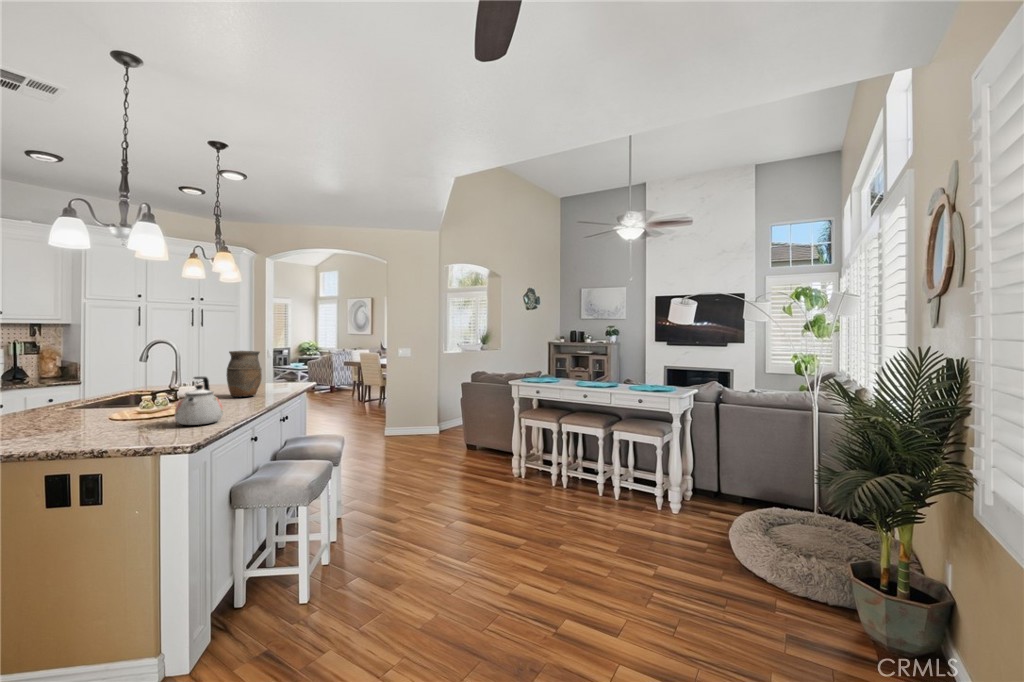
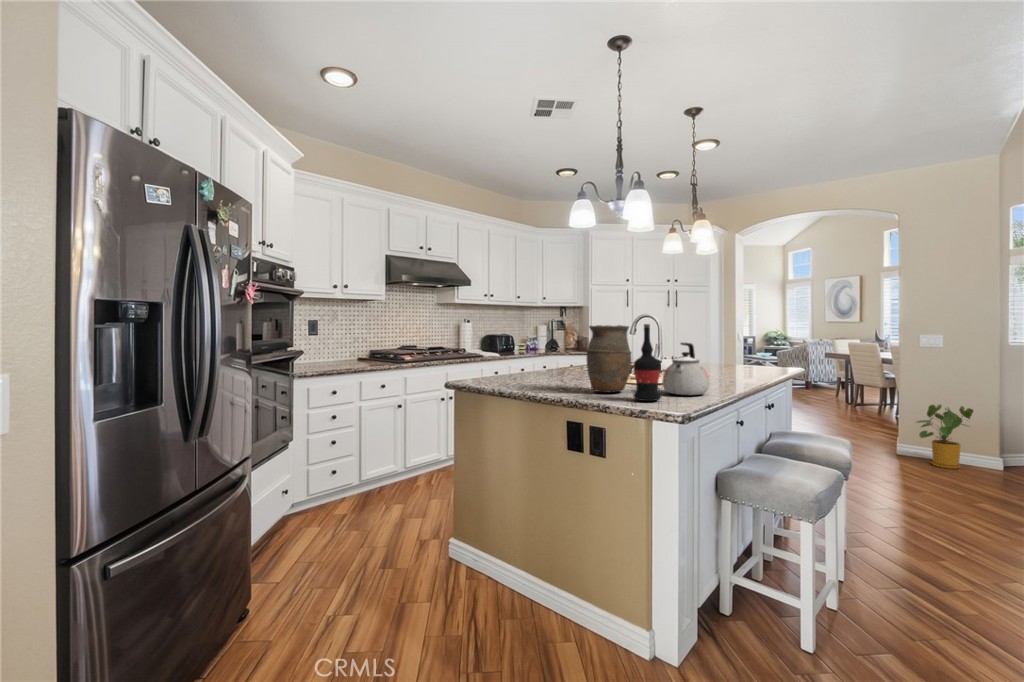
vase: present [226,351,262,397] -> present [586,325,632,392]
wine bottle: none [139,363,171,437] -> present [633,324,661,401]
house plant: none [394,398,426,442] -> present [917,405,973,469]

